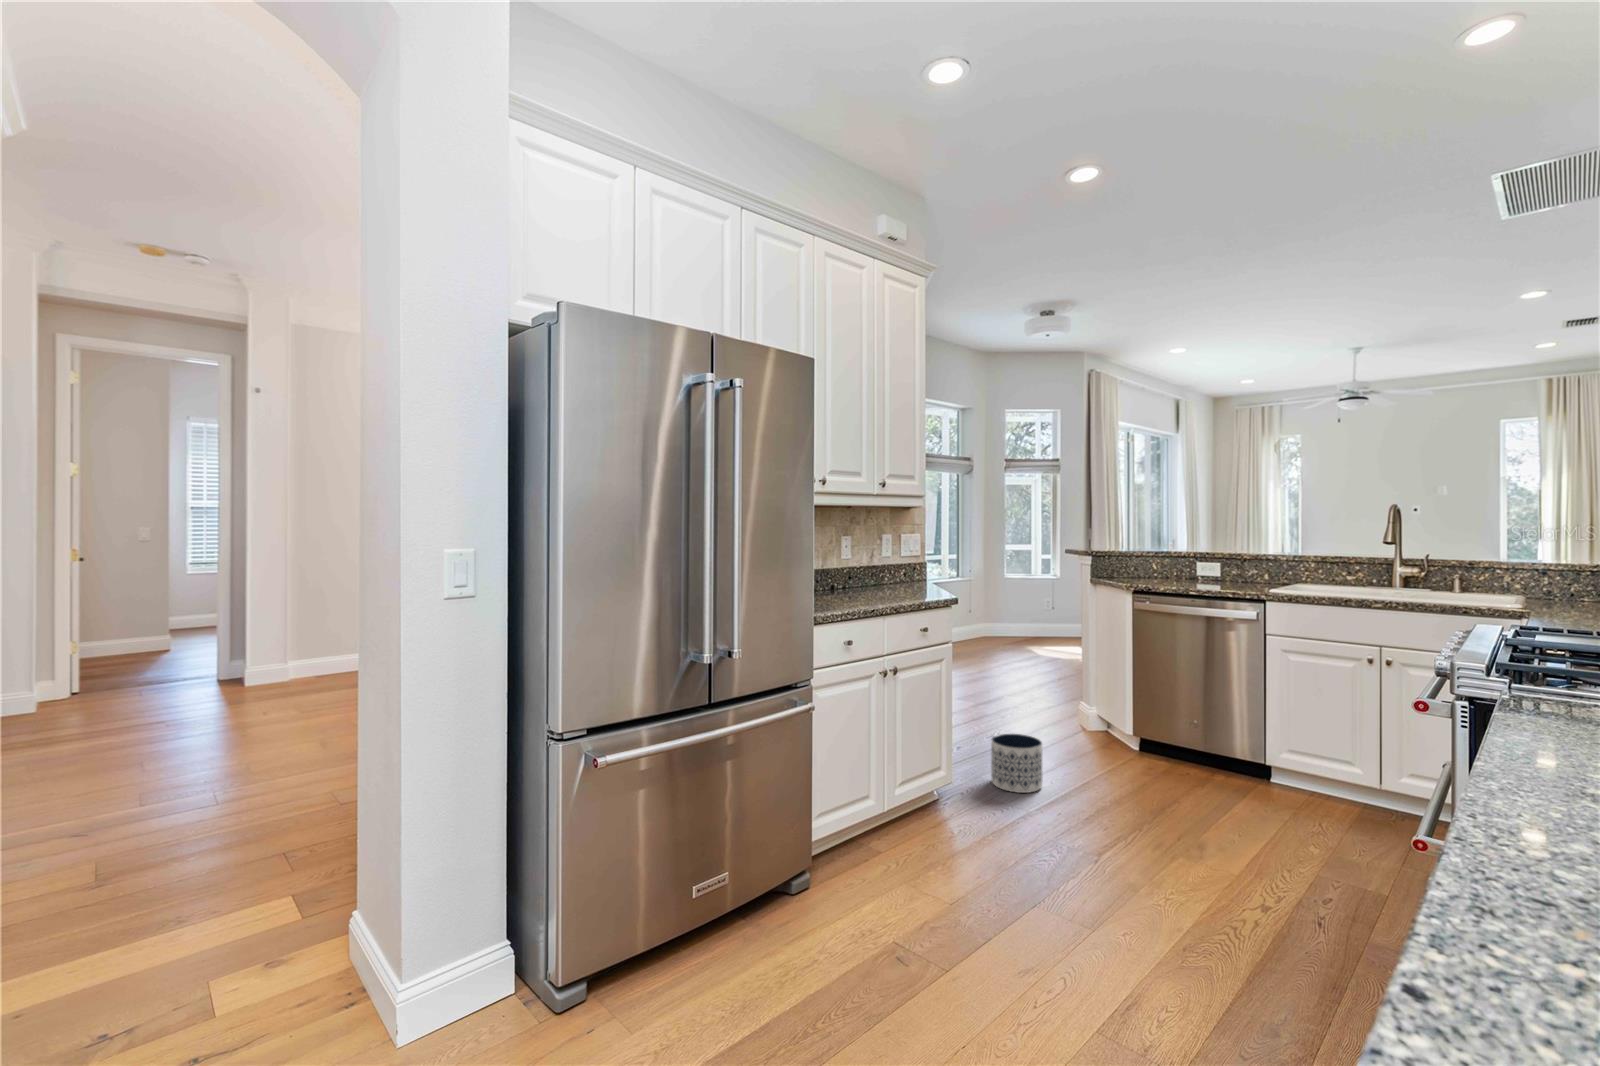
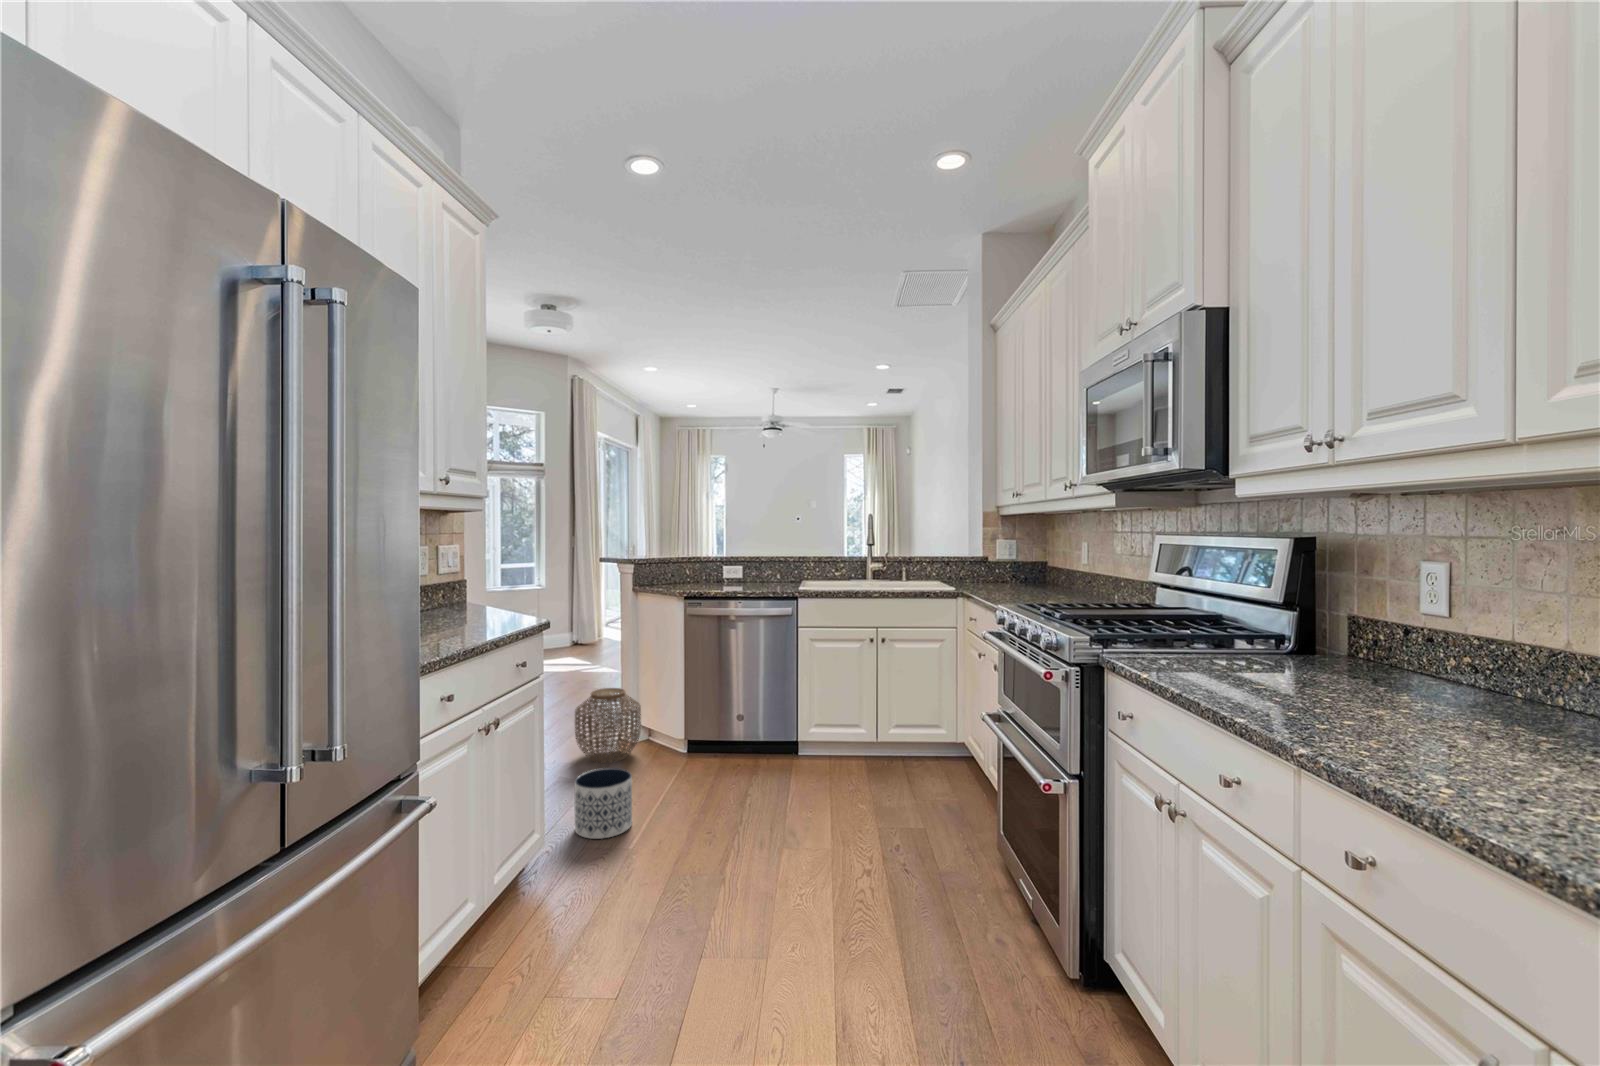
woven basket: none [1026,672,1089,741] -> present [575,688,641,763]

